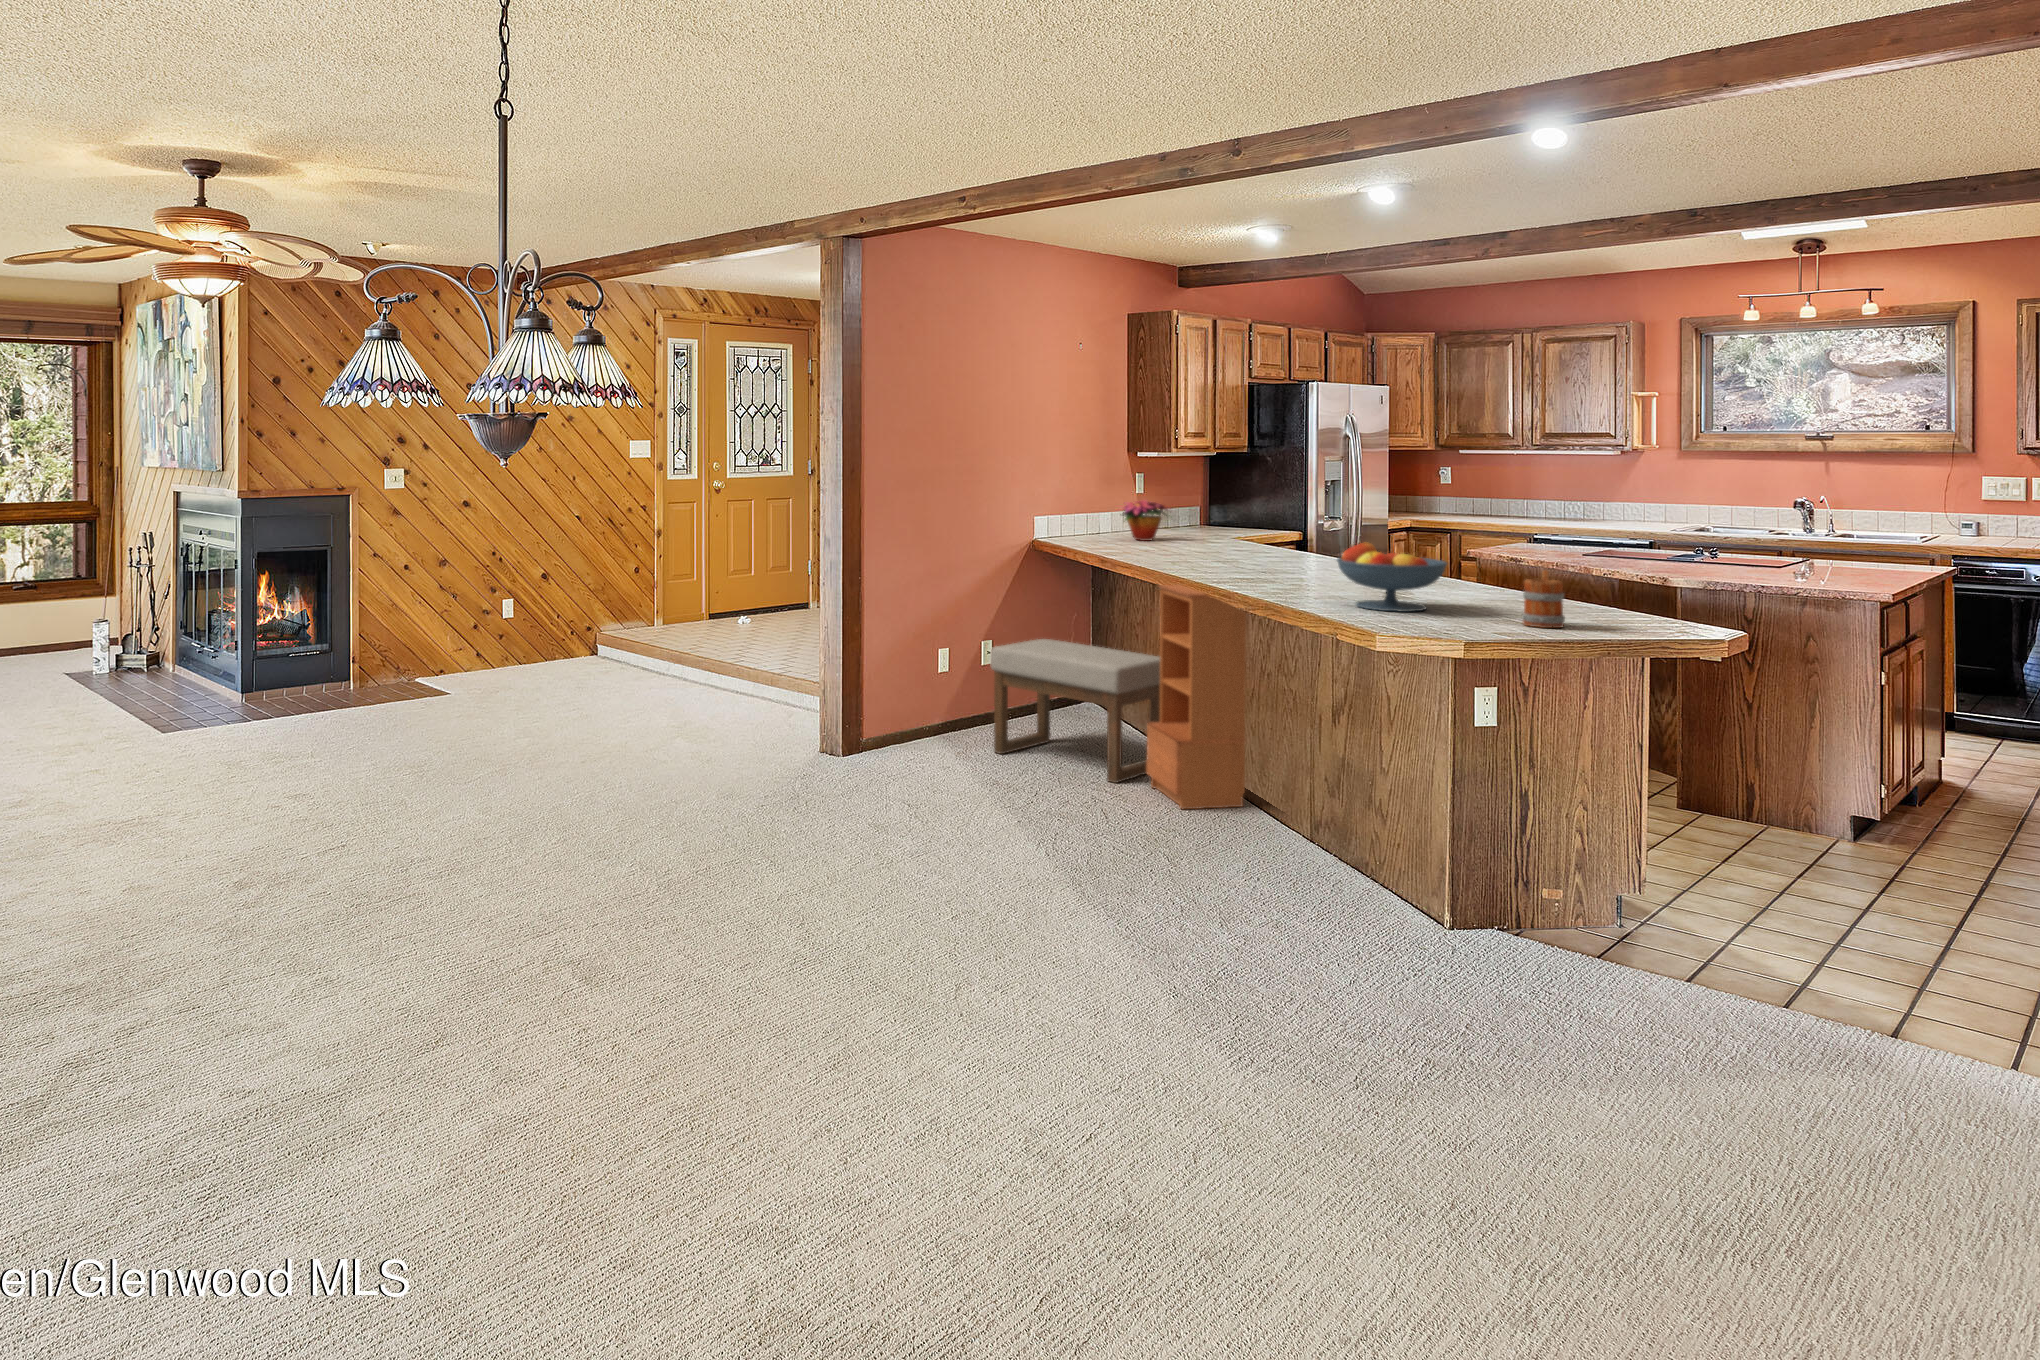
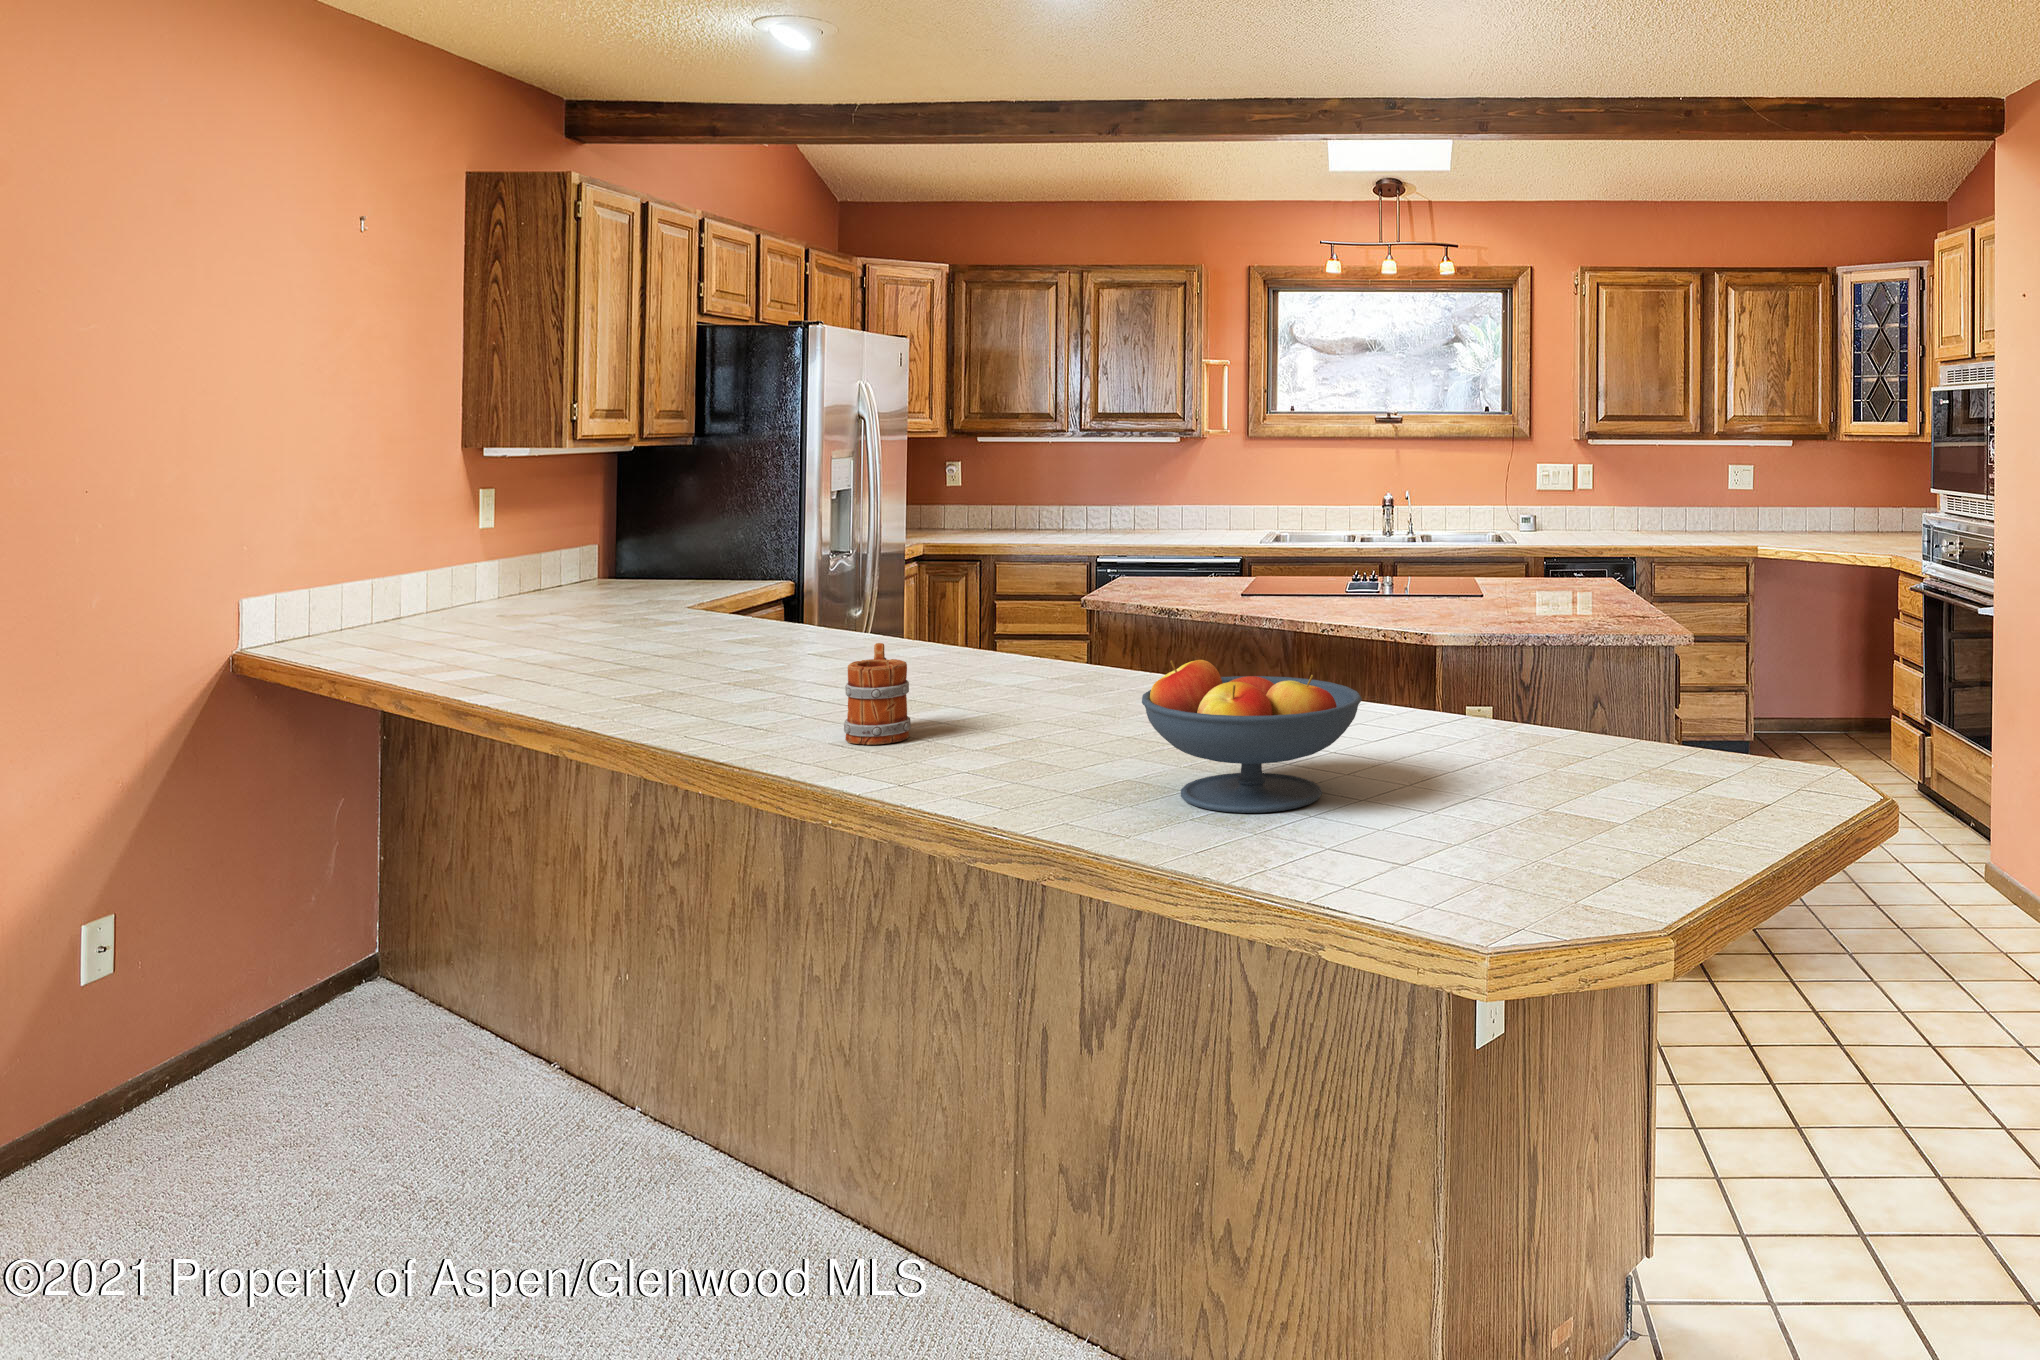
flower arrangement: present [1123,500,1167,541] -> none [449,546,588,633]
mug: present [1522,570,1565,628] -> present [844,643,911,745]
bookcase: present [1147,585,1246,809] -> none [613,746,858,1301]
ottoman: present [990,639,1160,783] -> none [135,909,640,1258]

